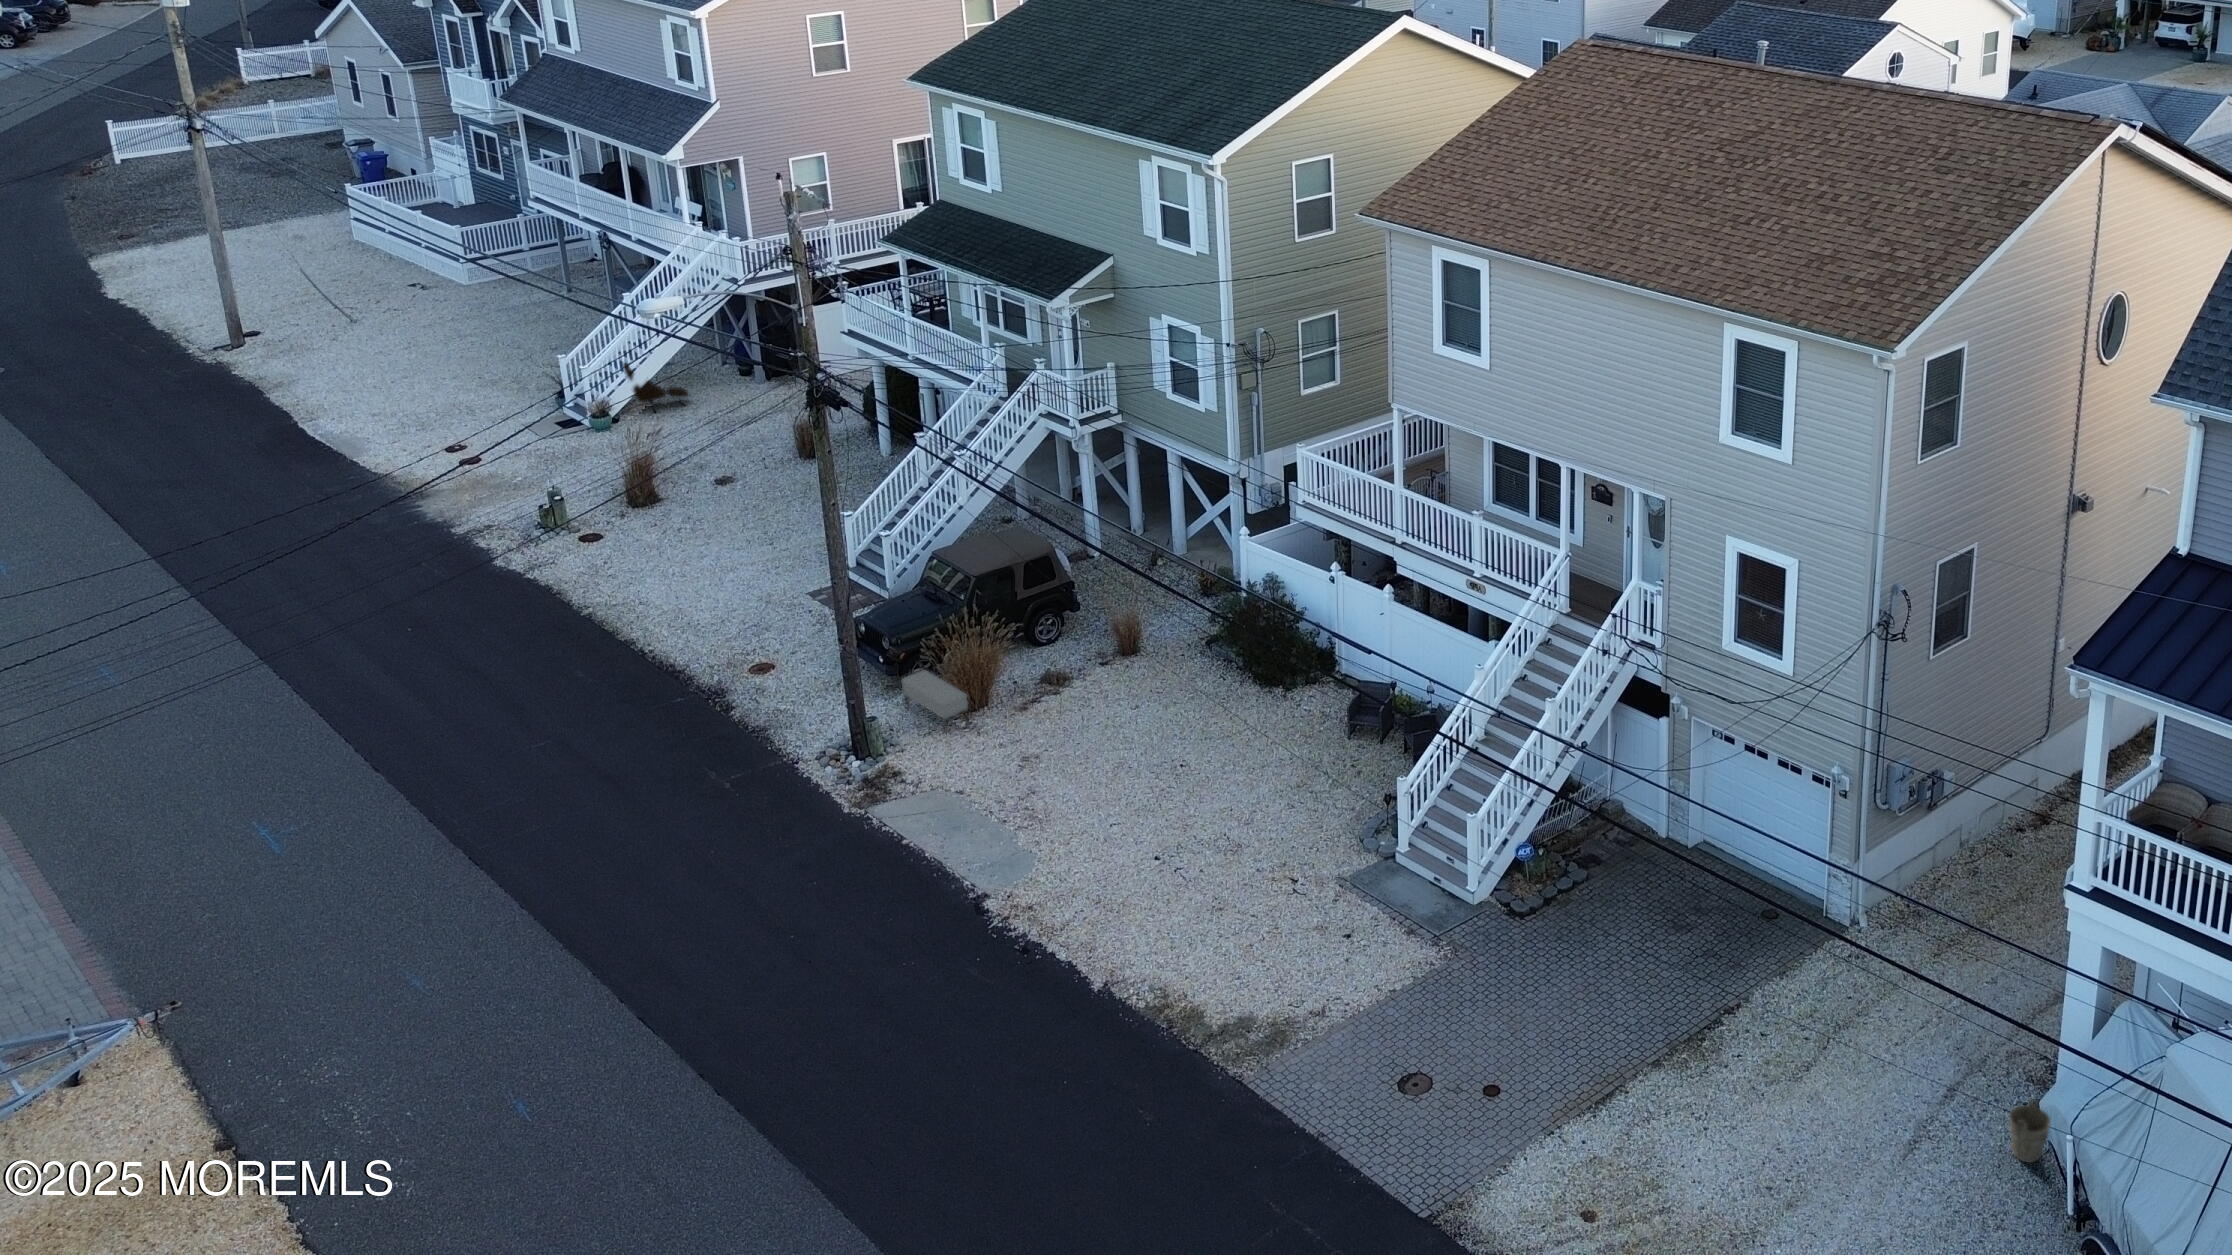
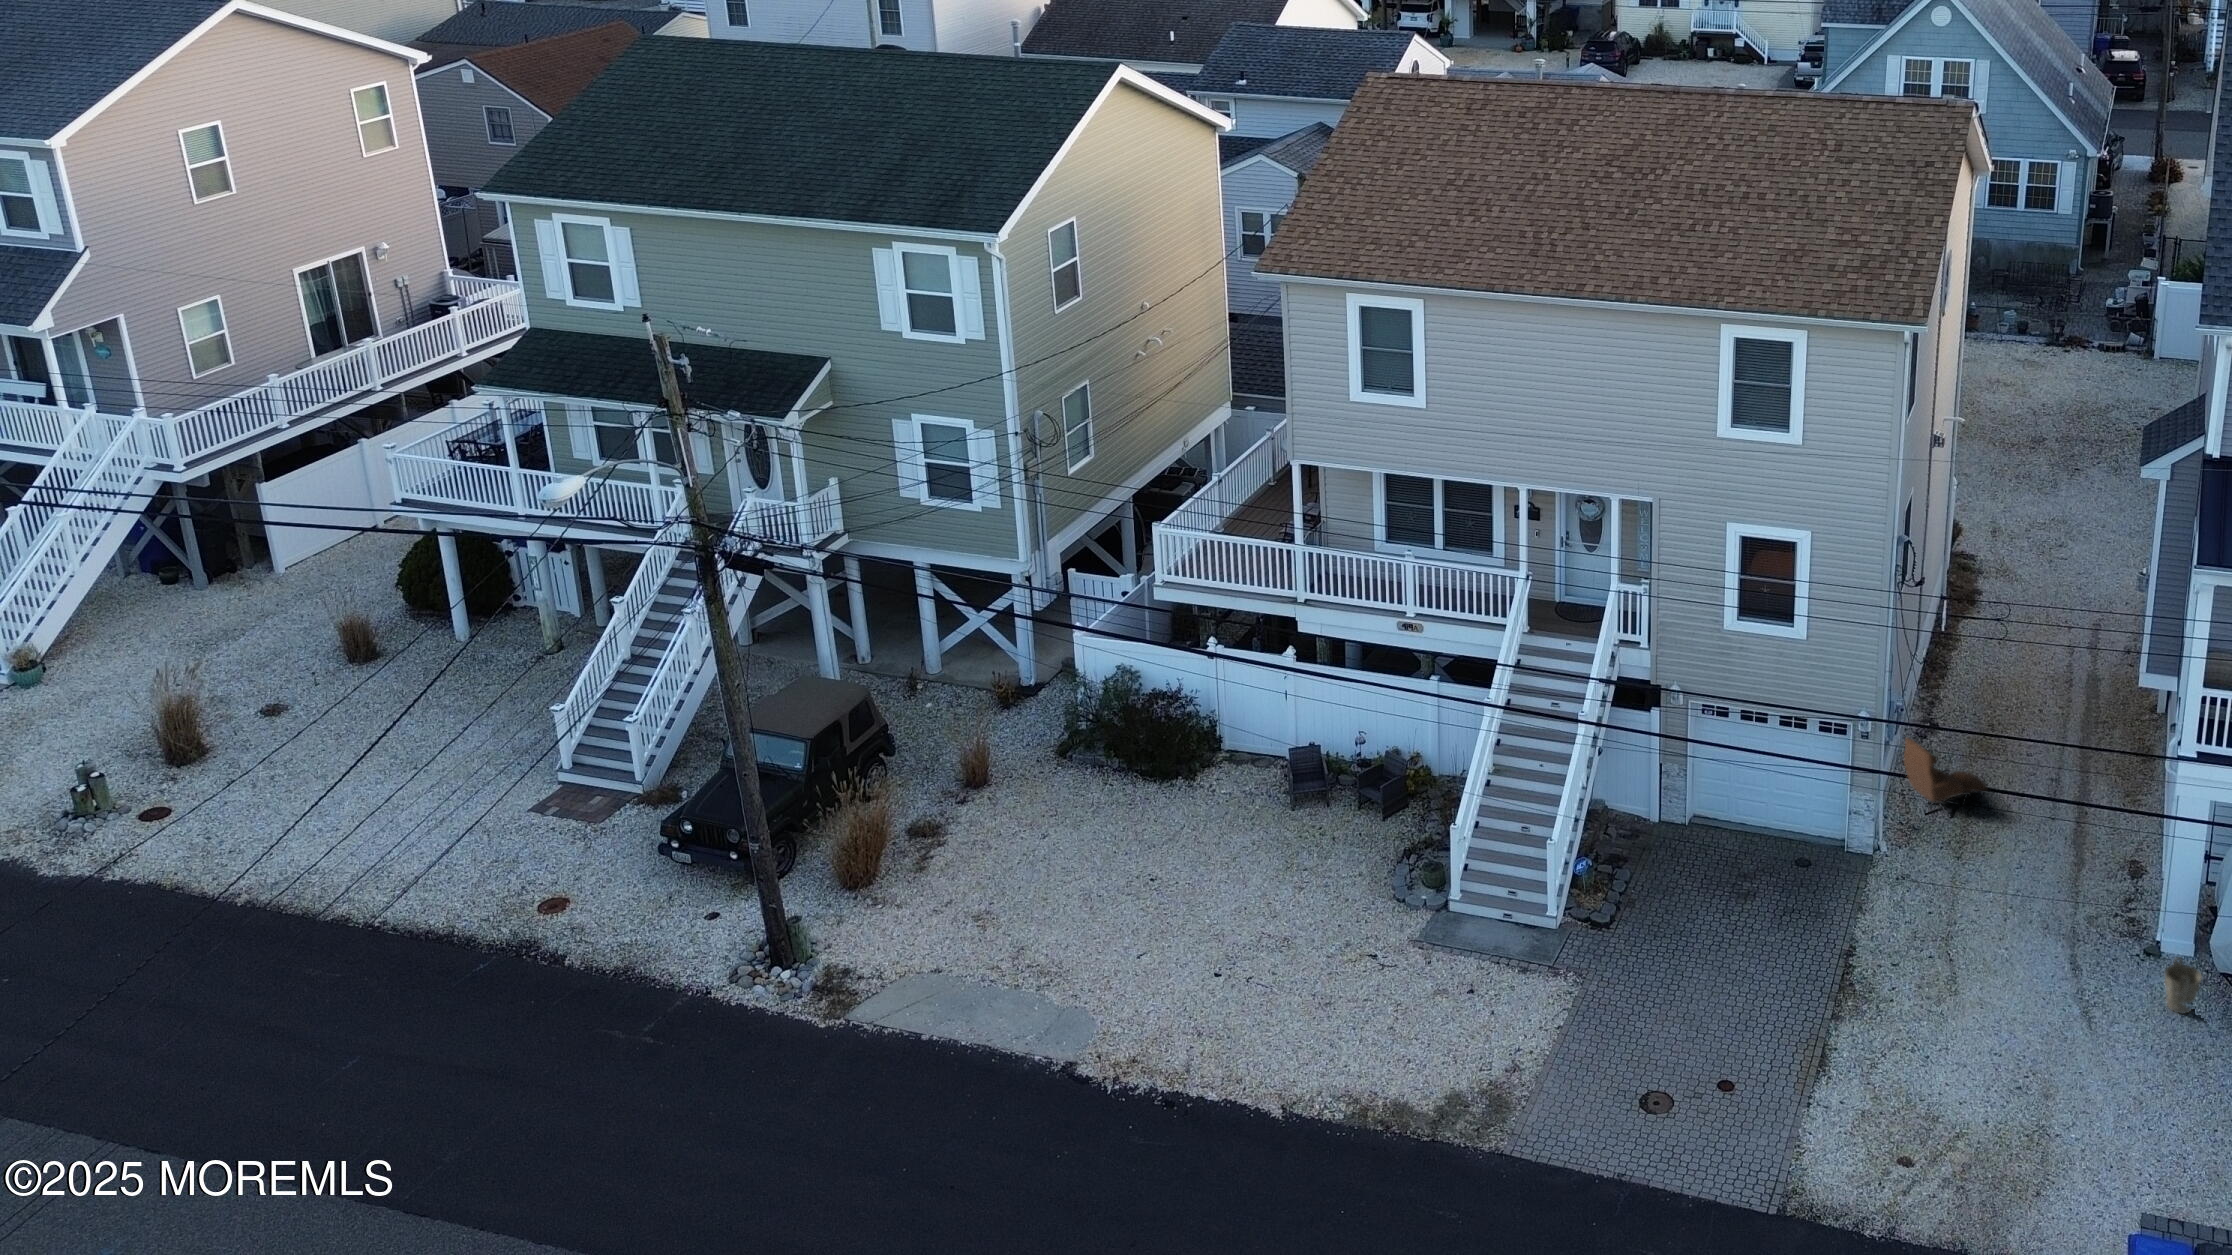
lounge chair: present [623,362,689,409] -> present [1904,738,1988,816]
bench: present [901,670,969,731] -> none [781,857,878,919]

